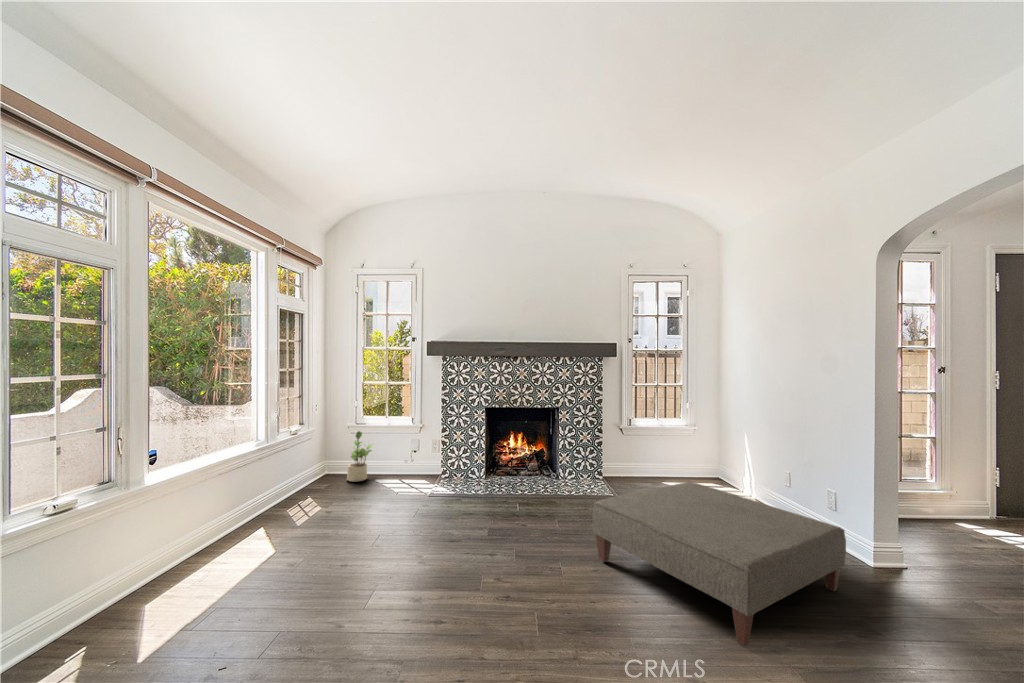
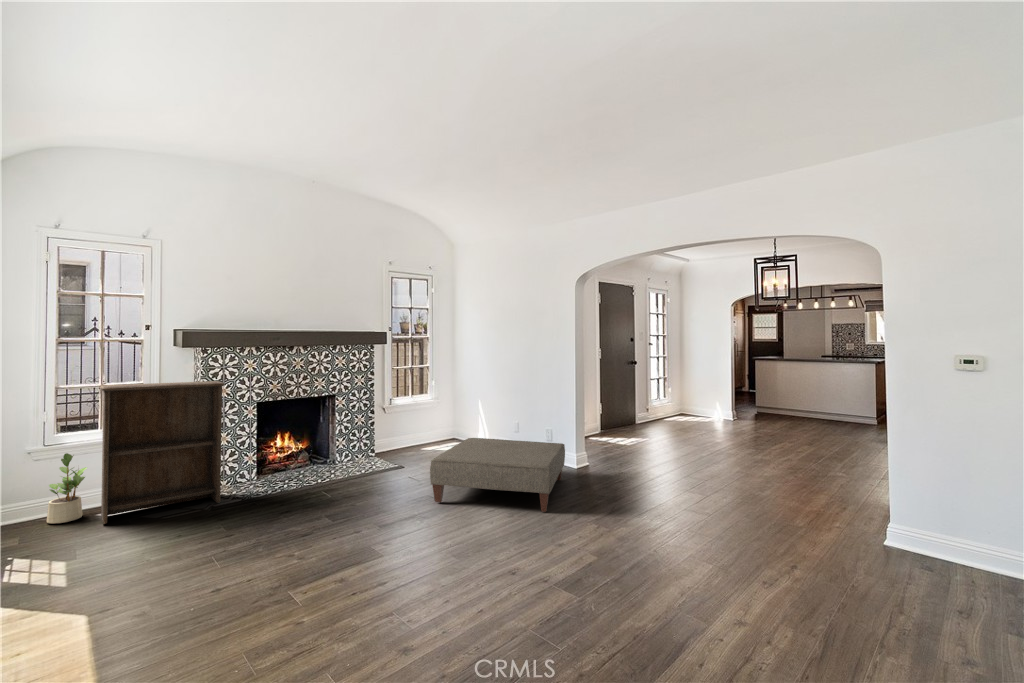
bookshelf: none [363,383,450,493] -> present [101,381,225,524]

